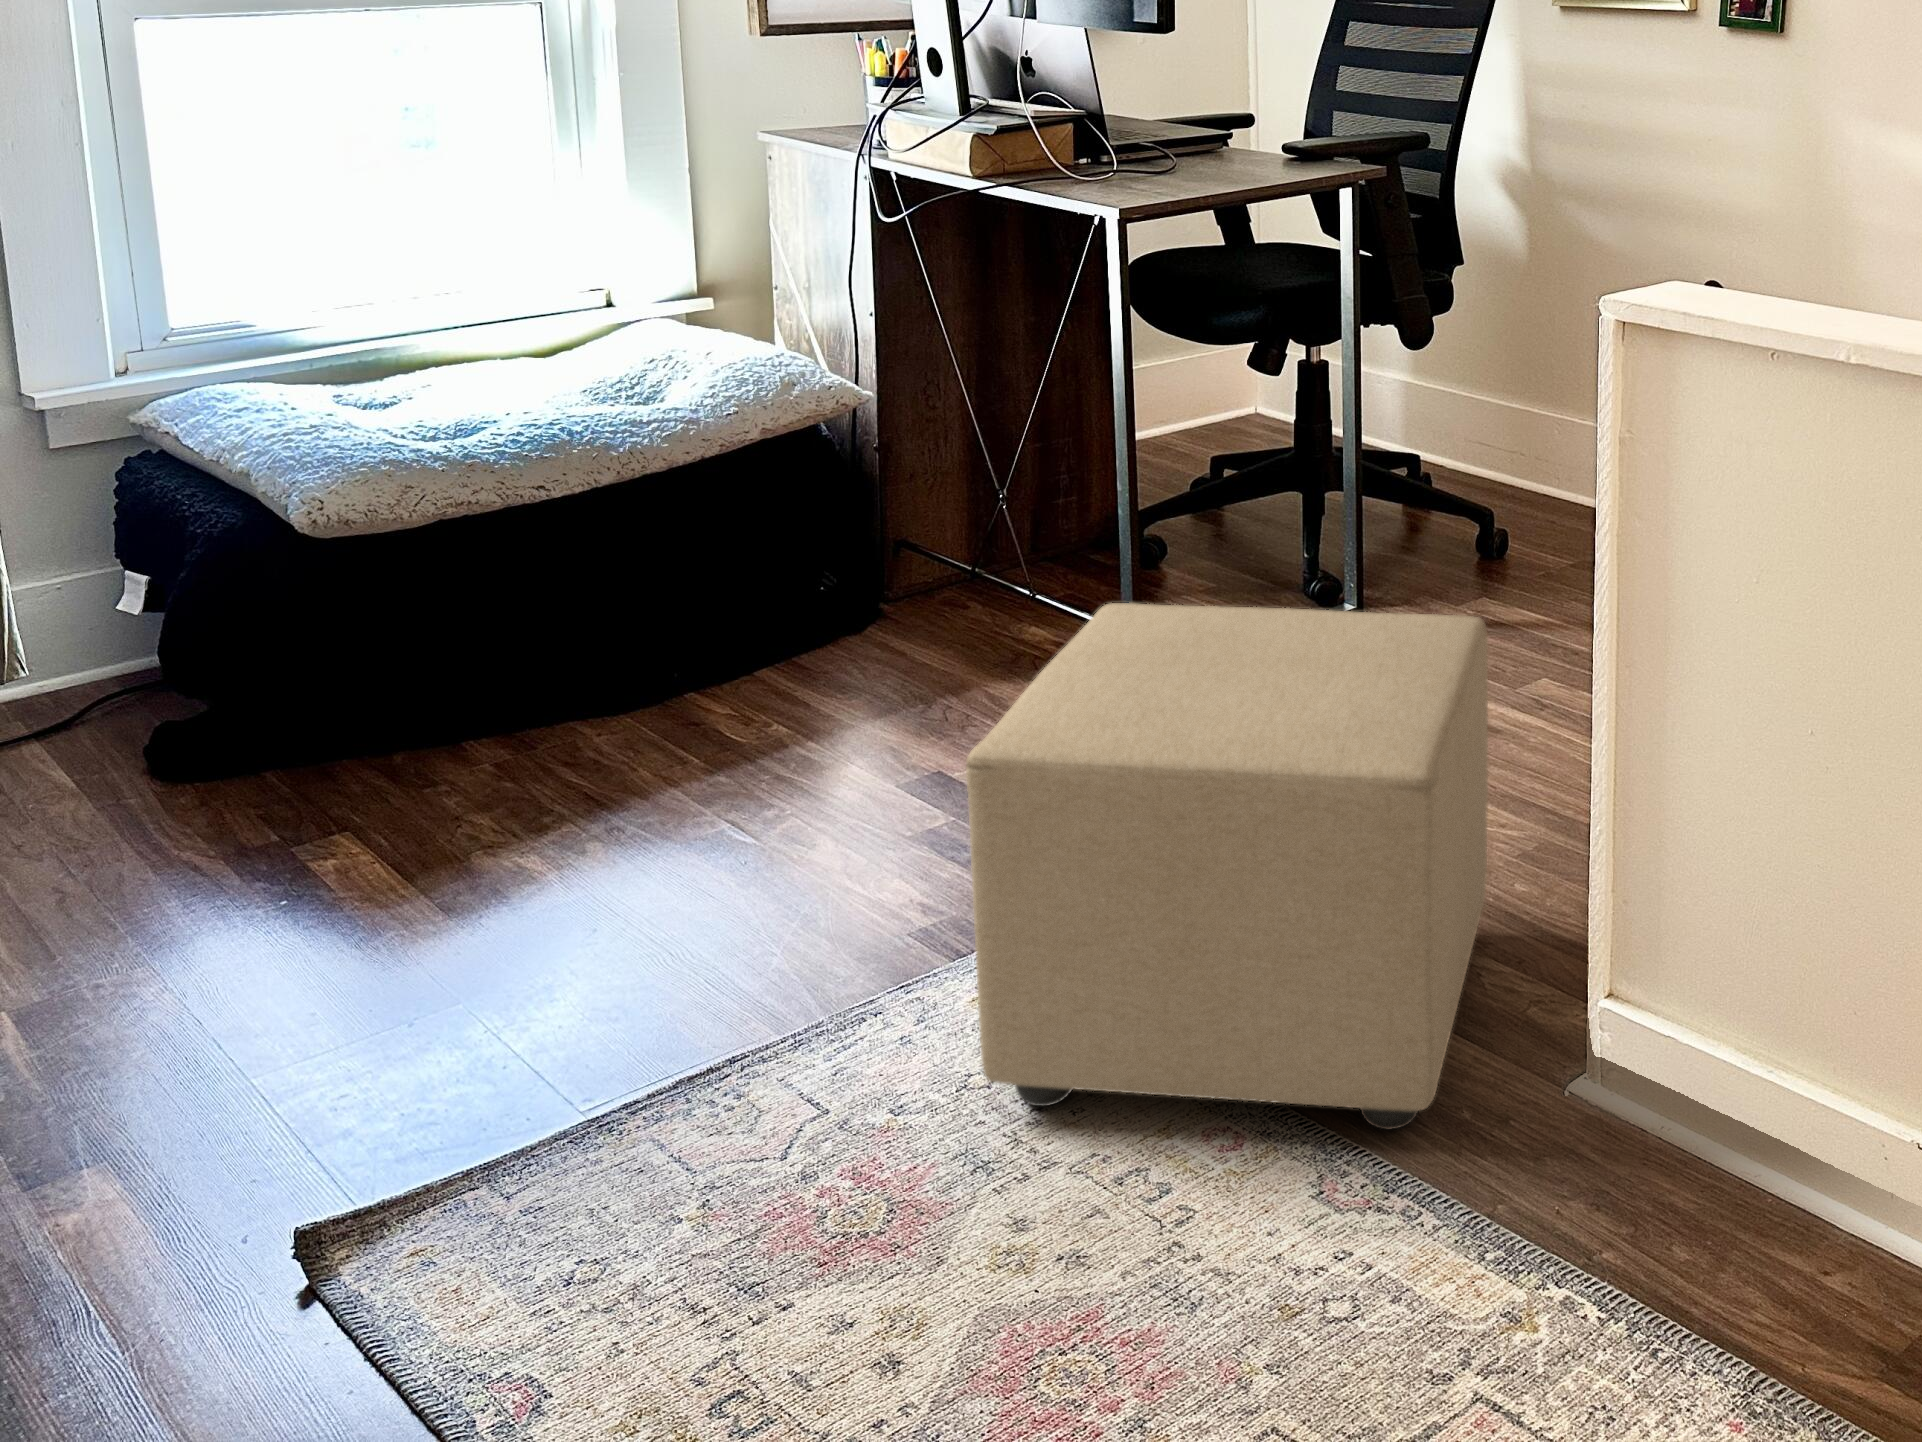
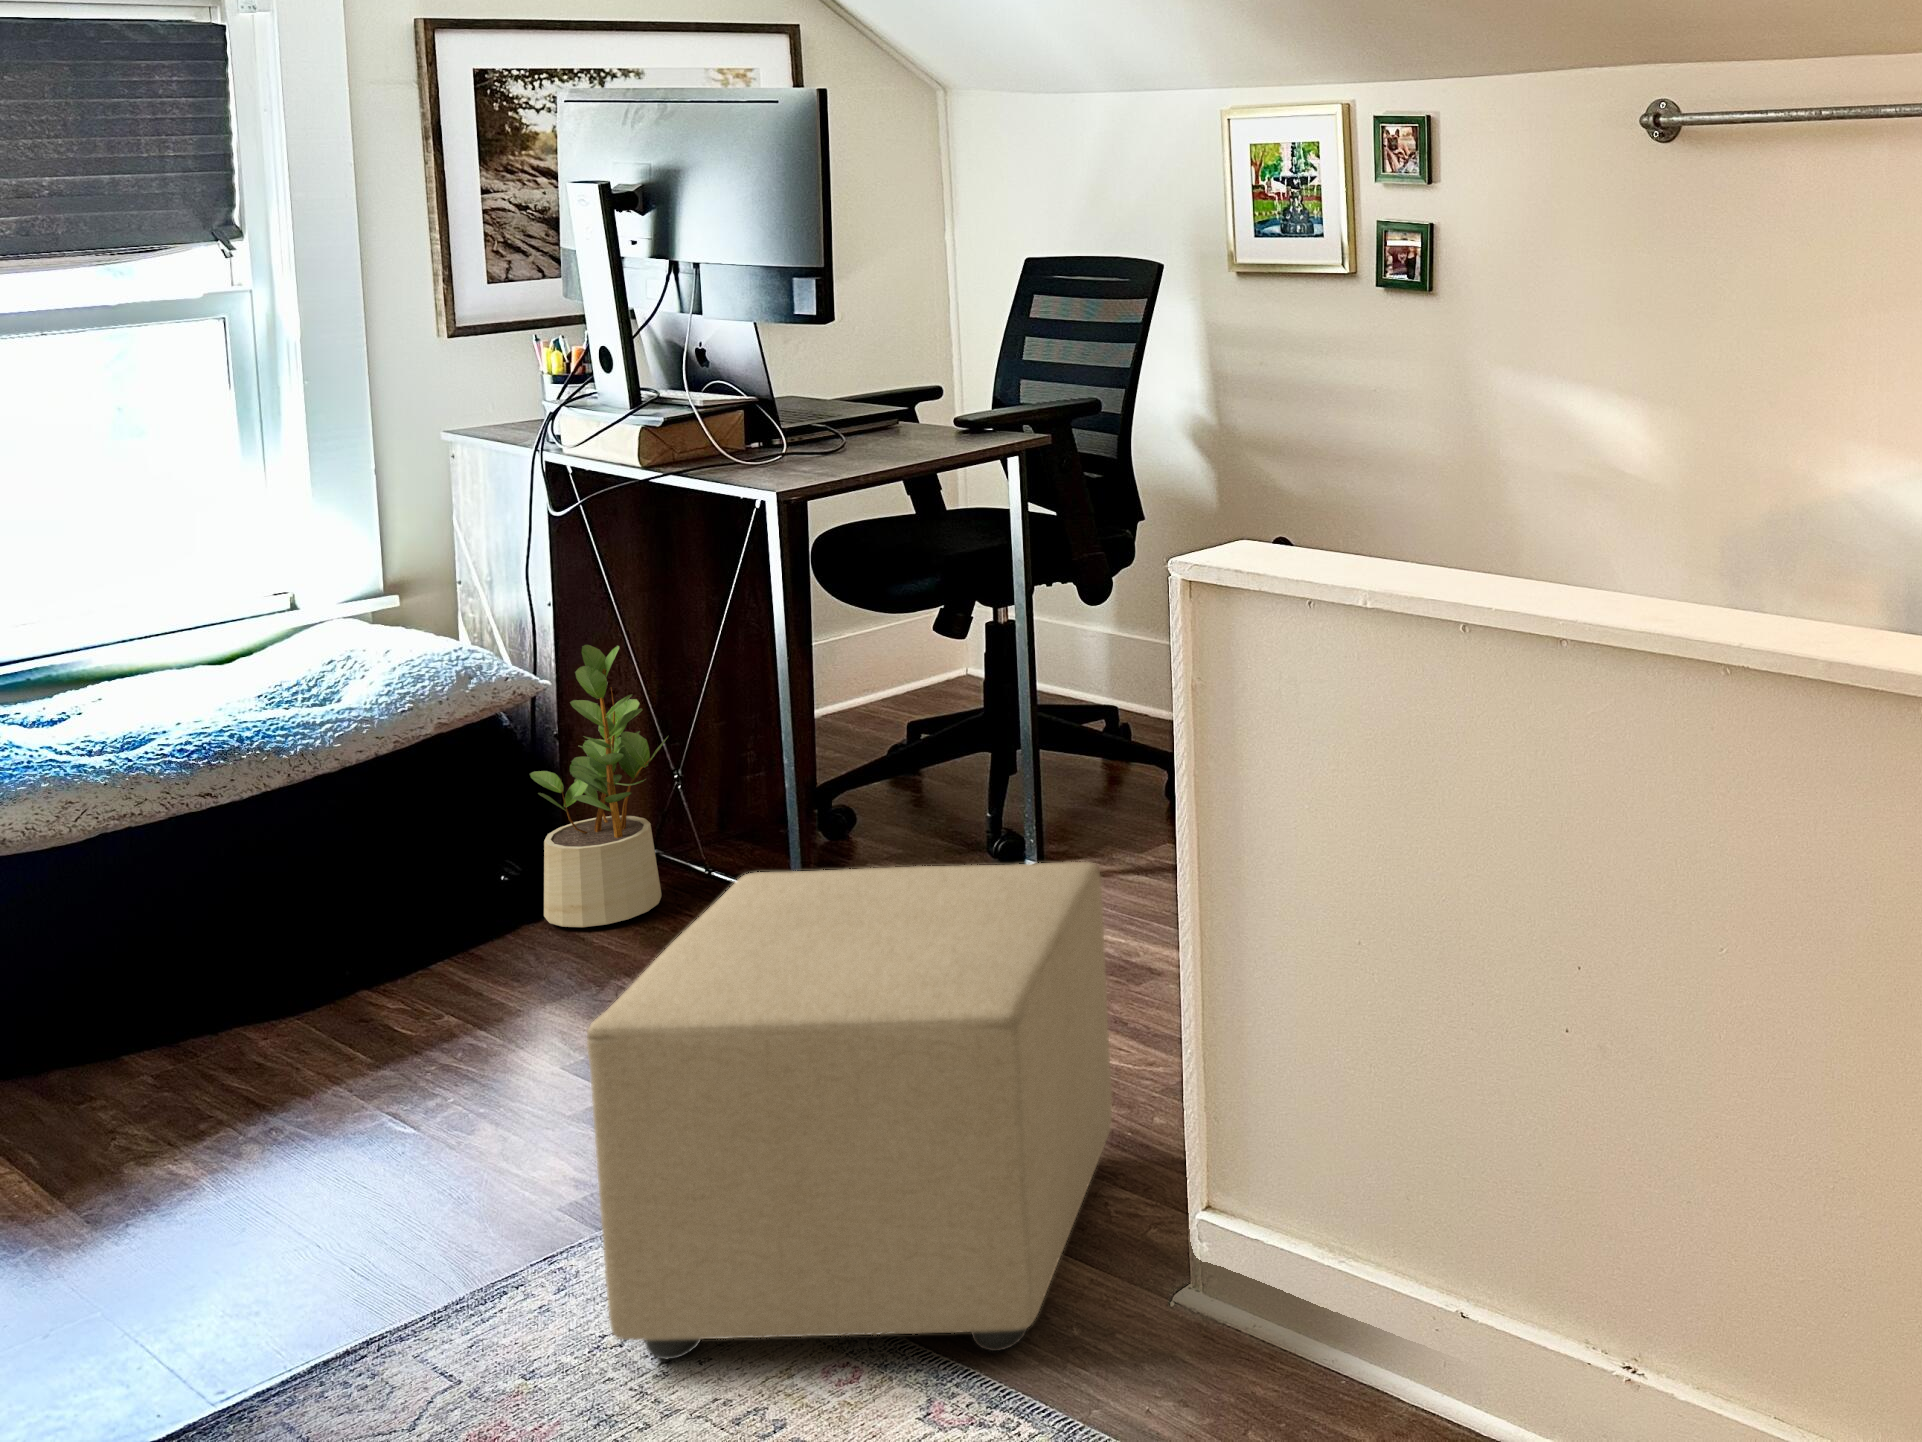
potted plant: none [850,358,991,647] -> present [530,645,668,927]

